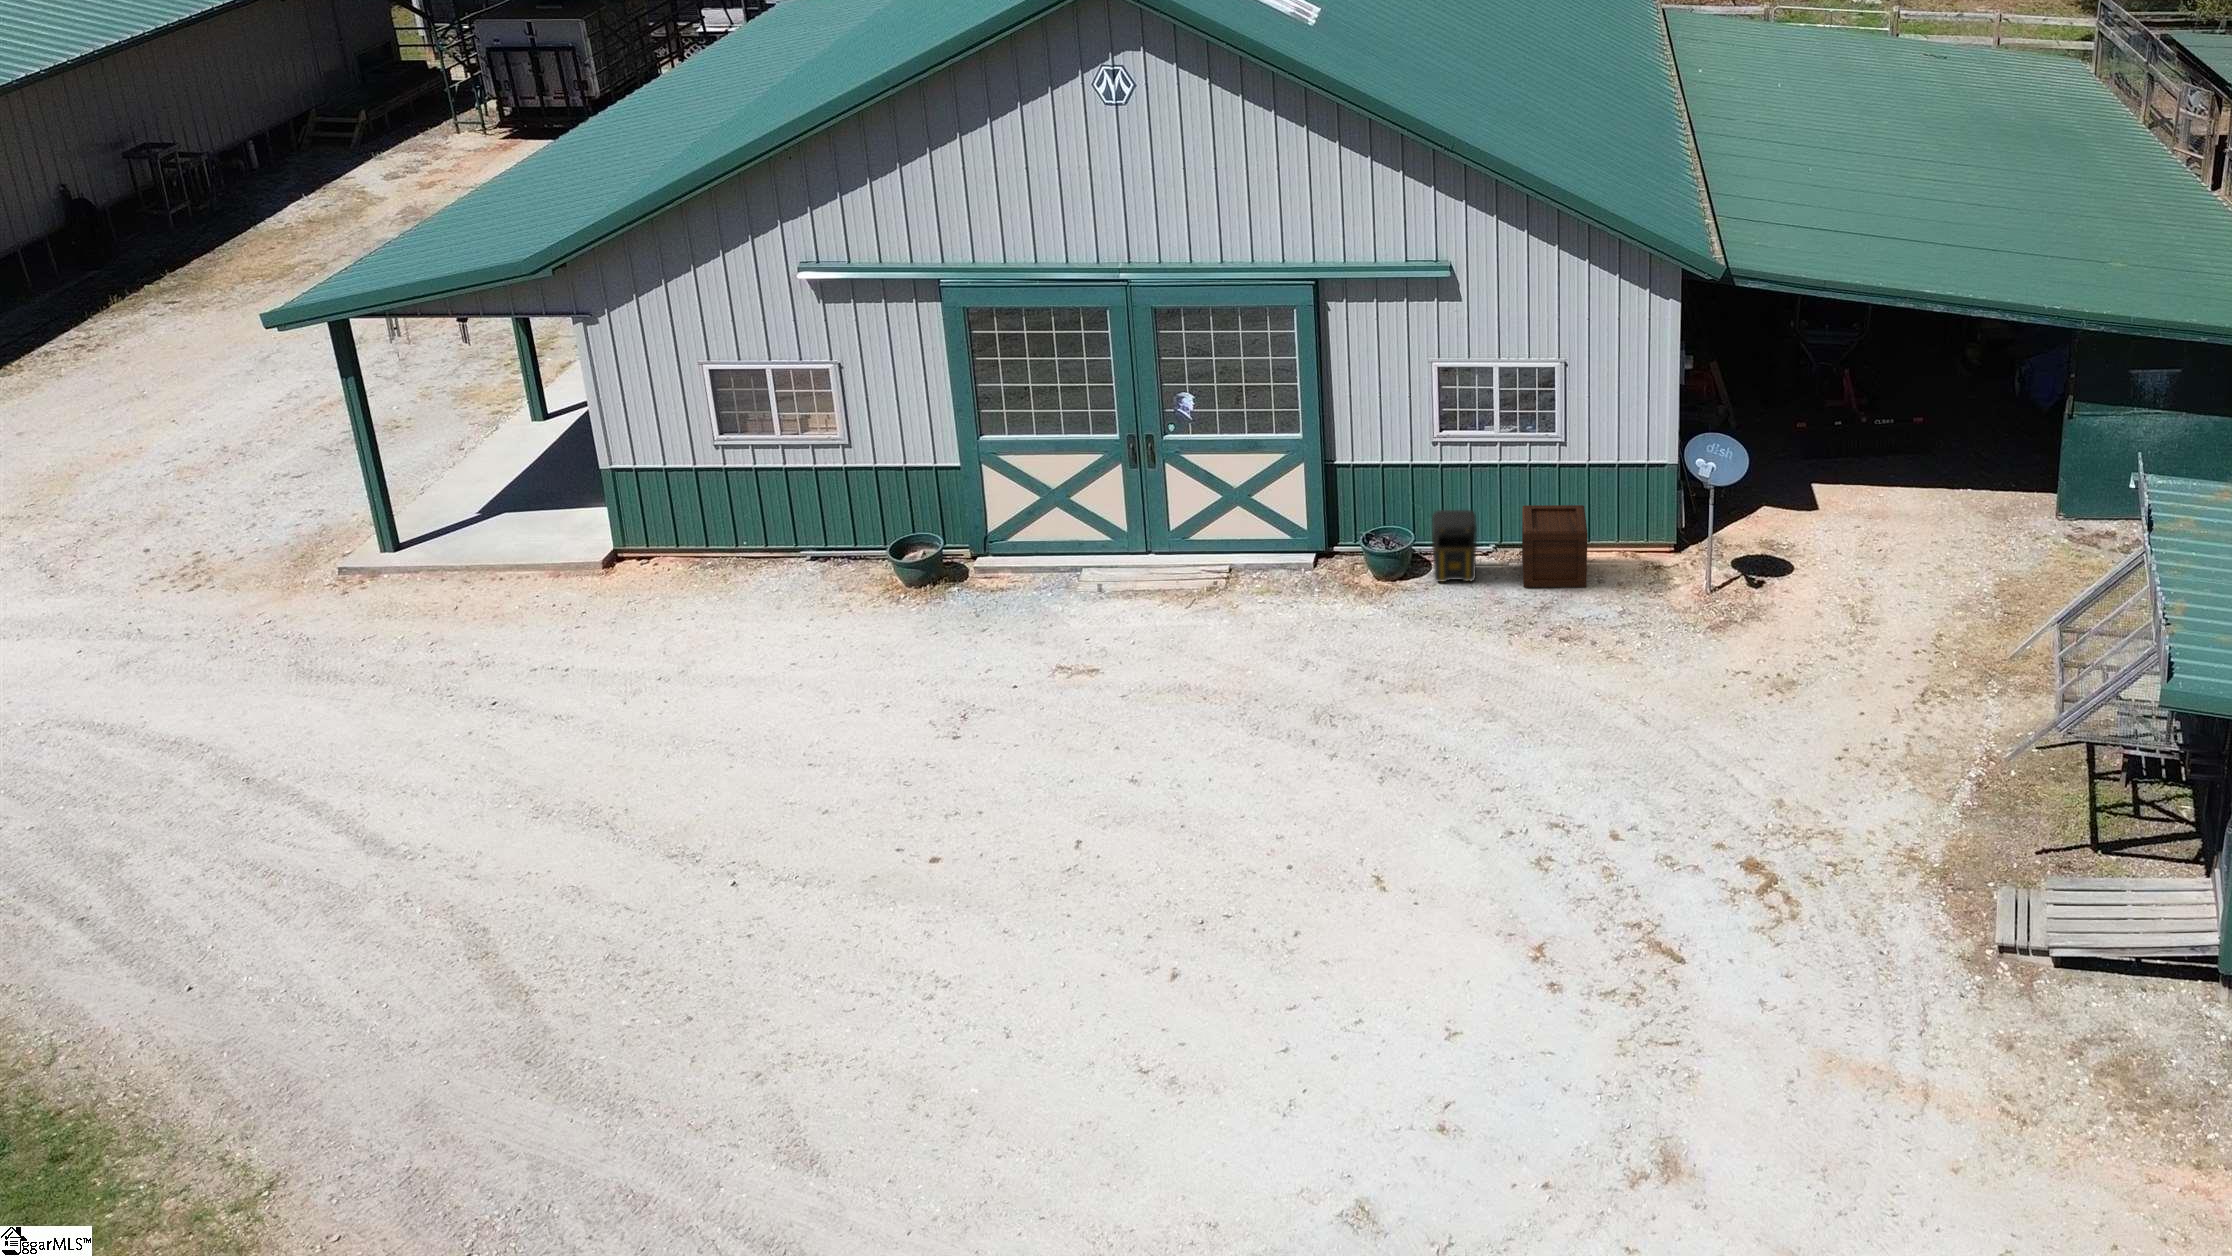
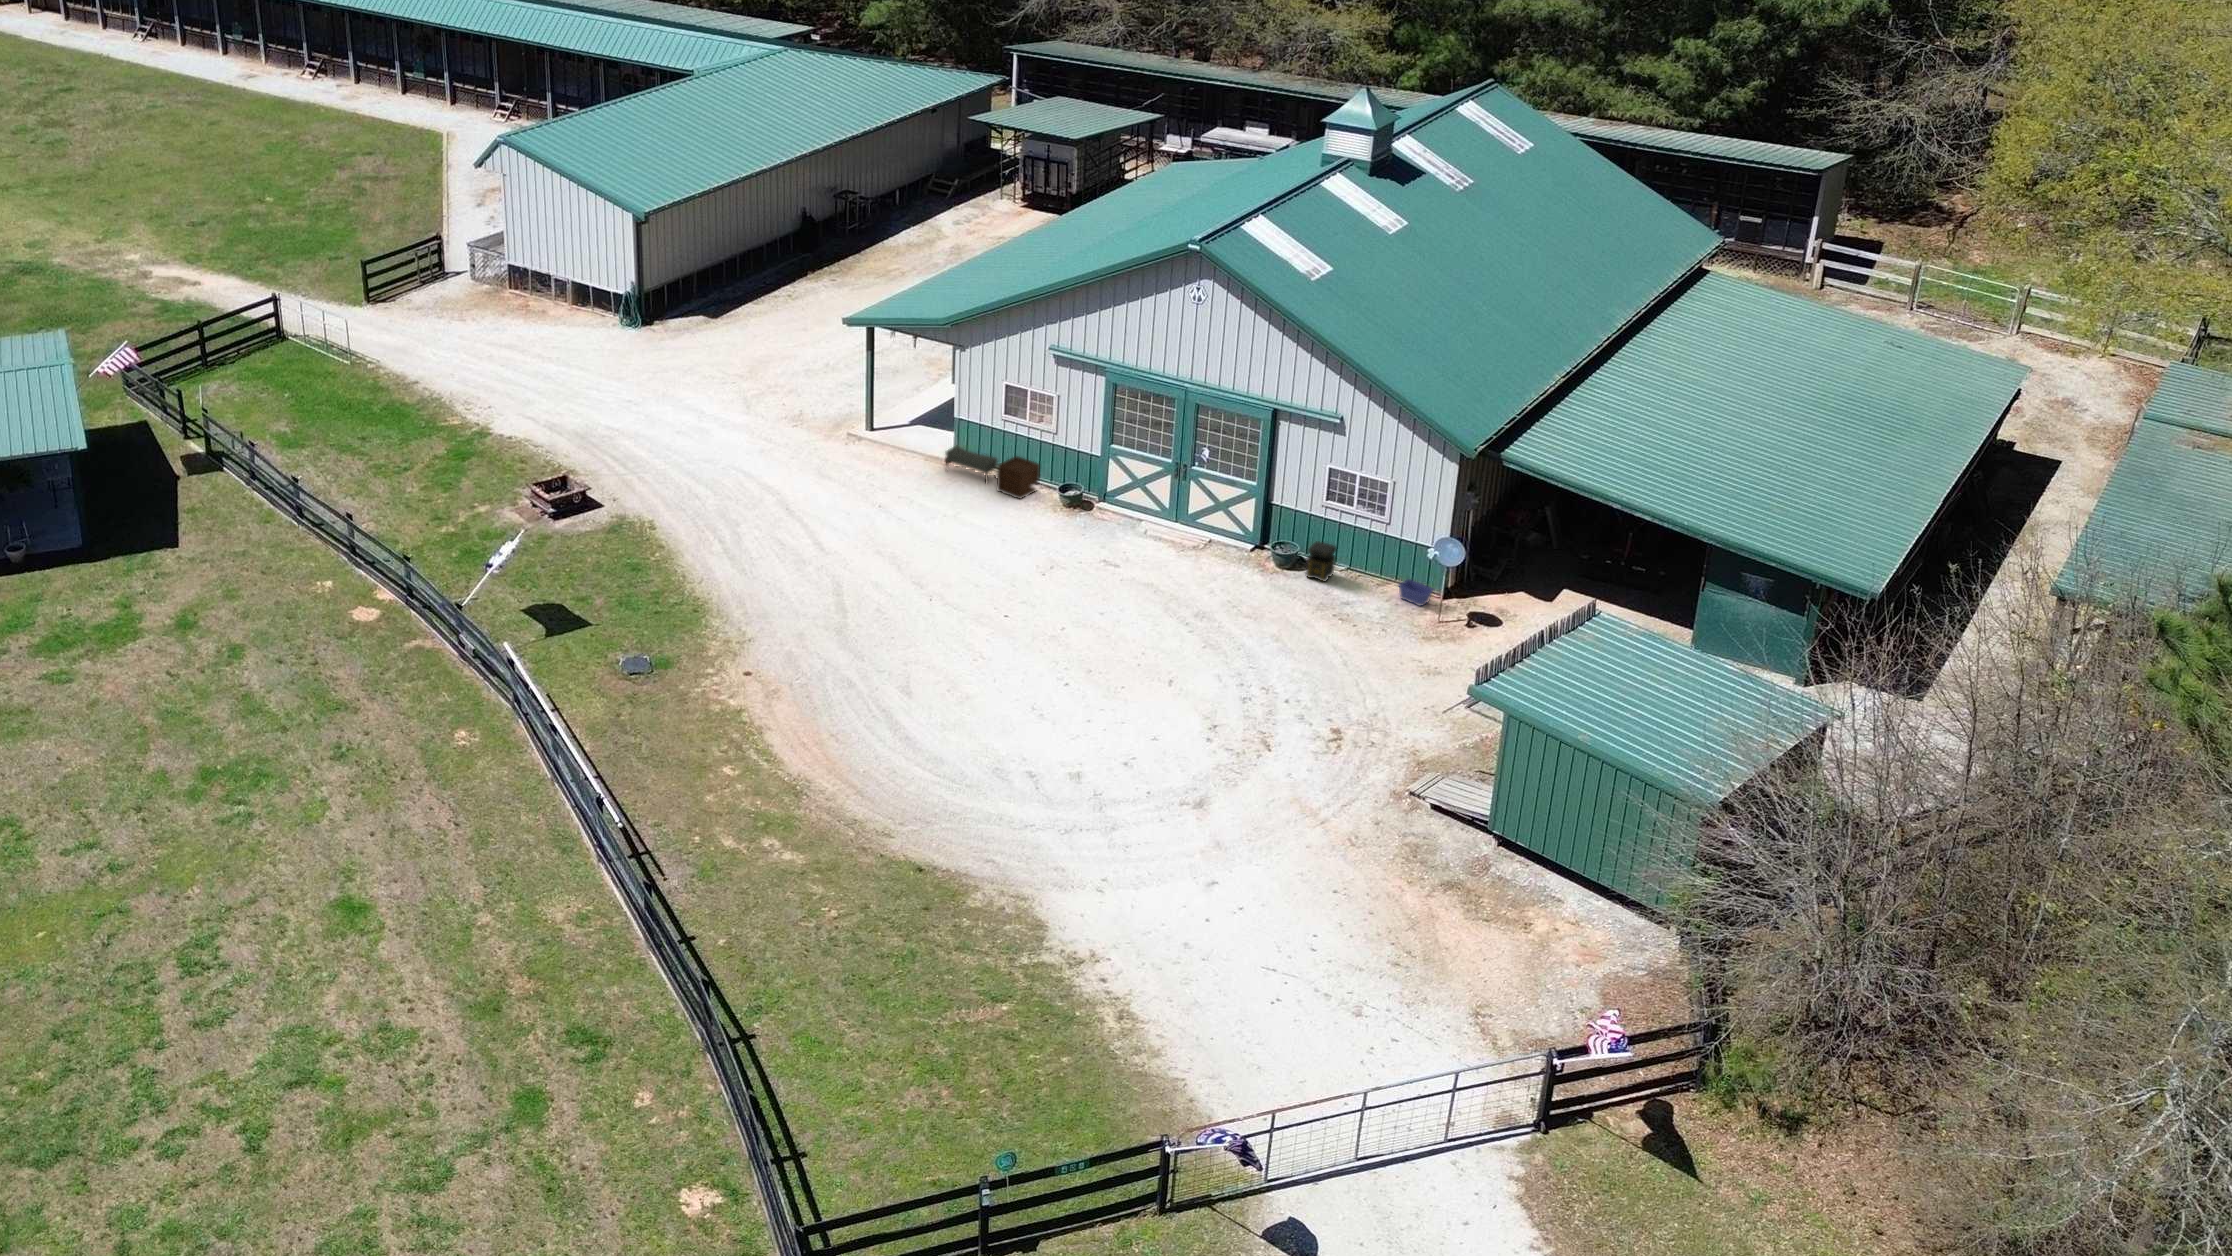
wooden crate: present [1522,505,1588,588] -> present [997,456,1040,499]
bench: none [597,526,728,587] -> present [945,446,997,482]
storage bin: none [1604,532,1664,574] -> present [1398,579,1434,606]

